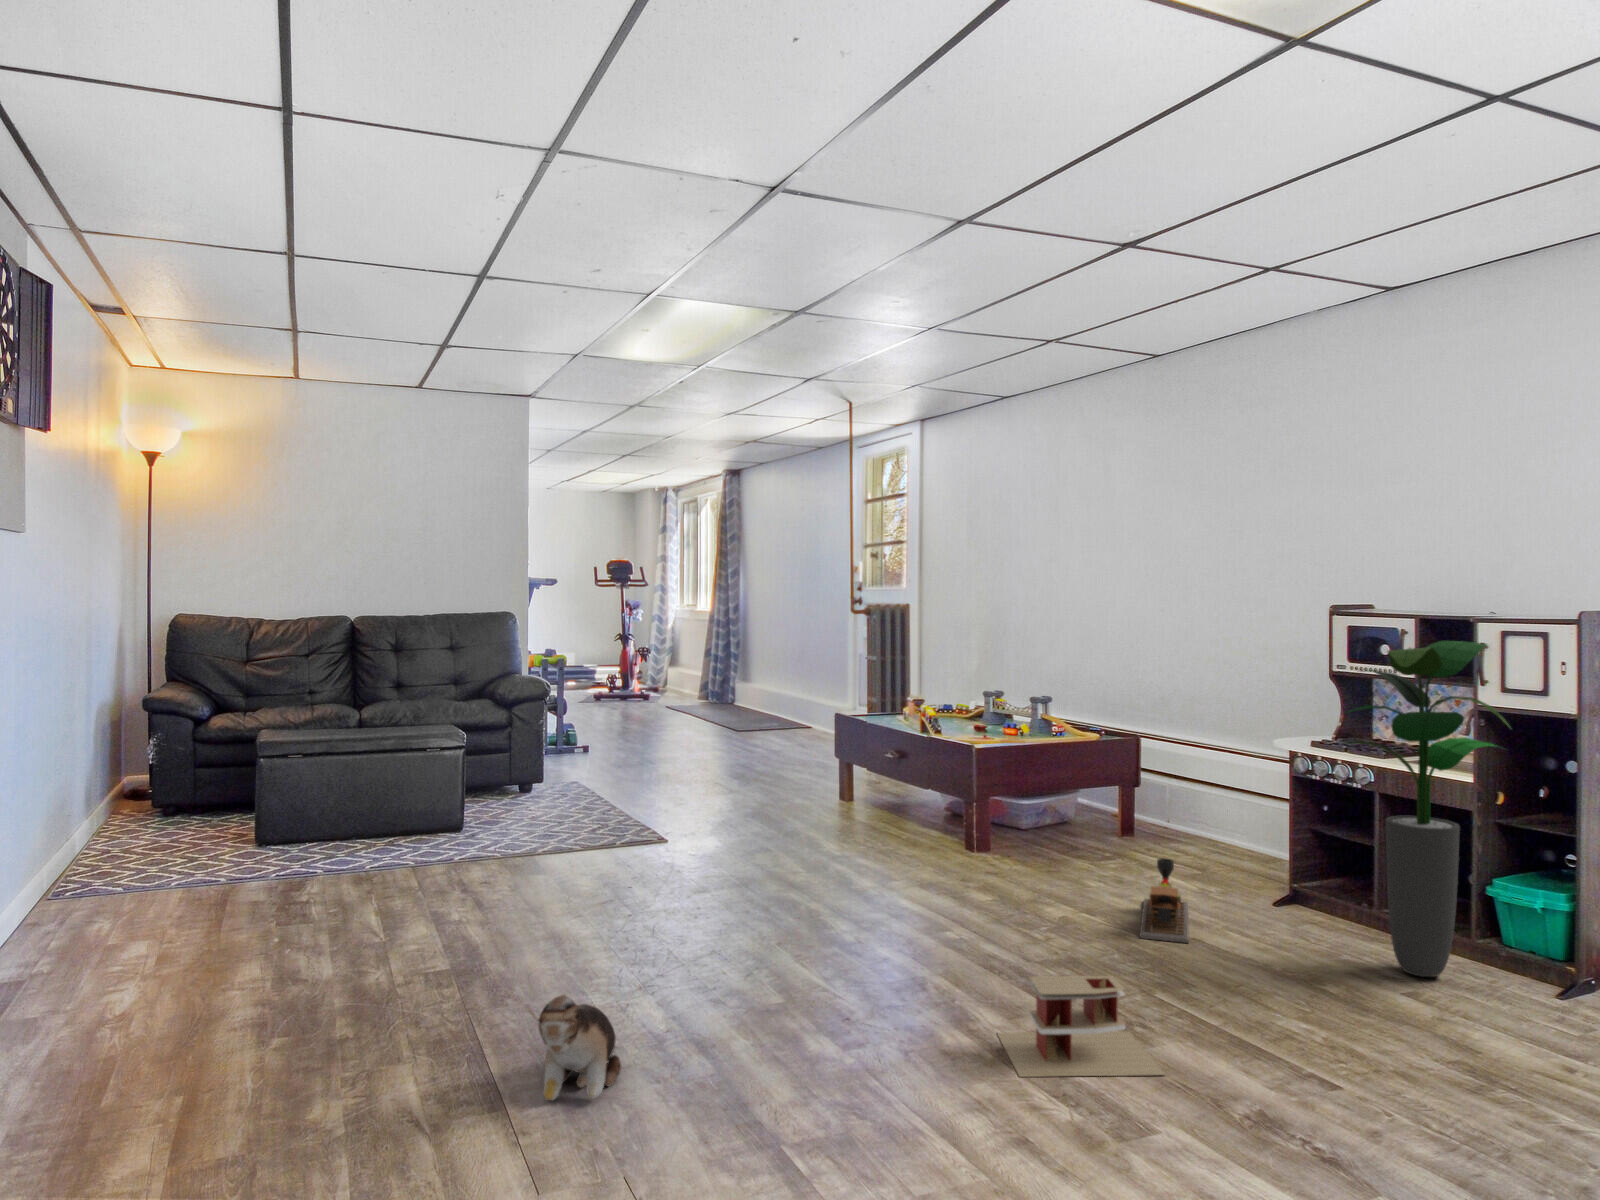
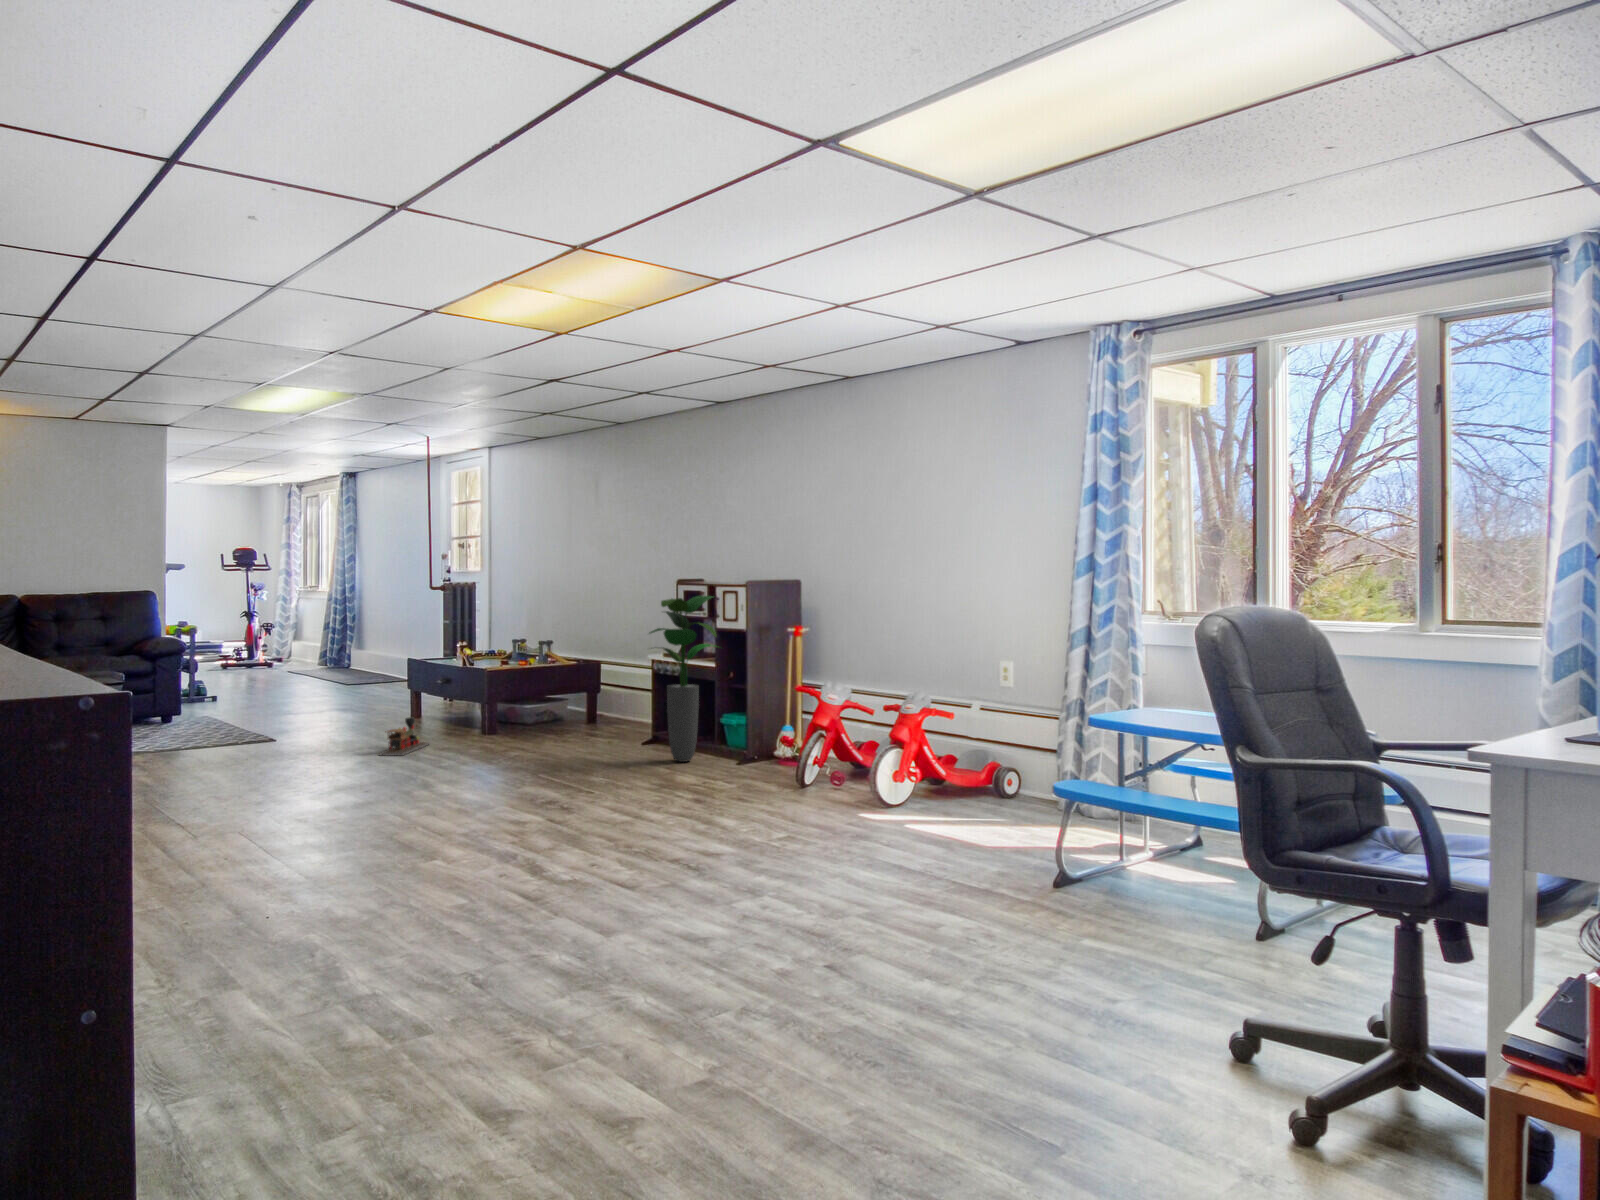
toy train: present [1139,858,1189,943] -> present [379,717,429,756]
toy house: present [997,976,1165,1077] -> none [446,752,518,796]
plush toy: present [529,995,621,1101] -> none [191,762,240,815]

